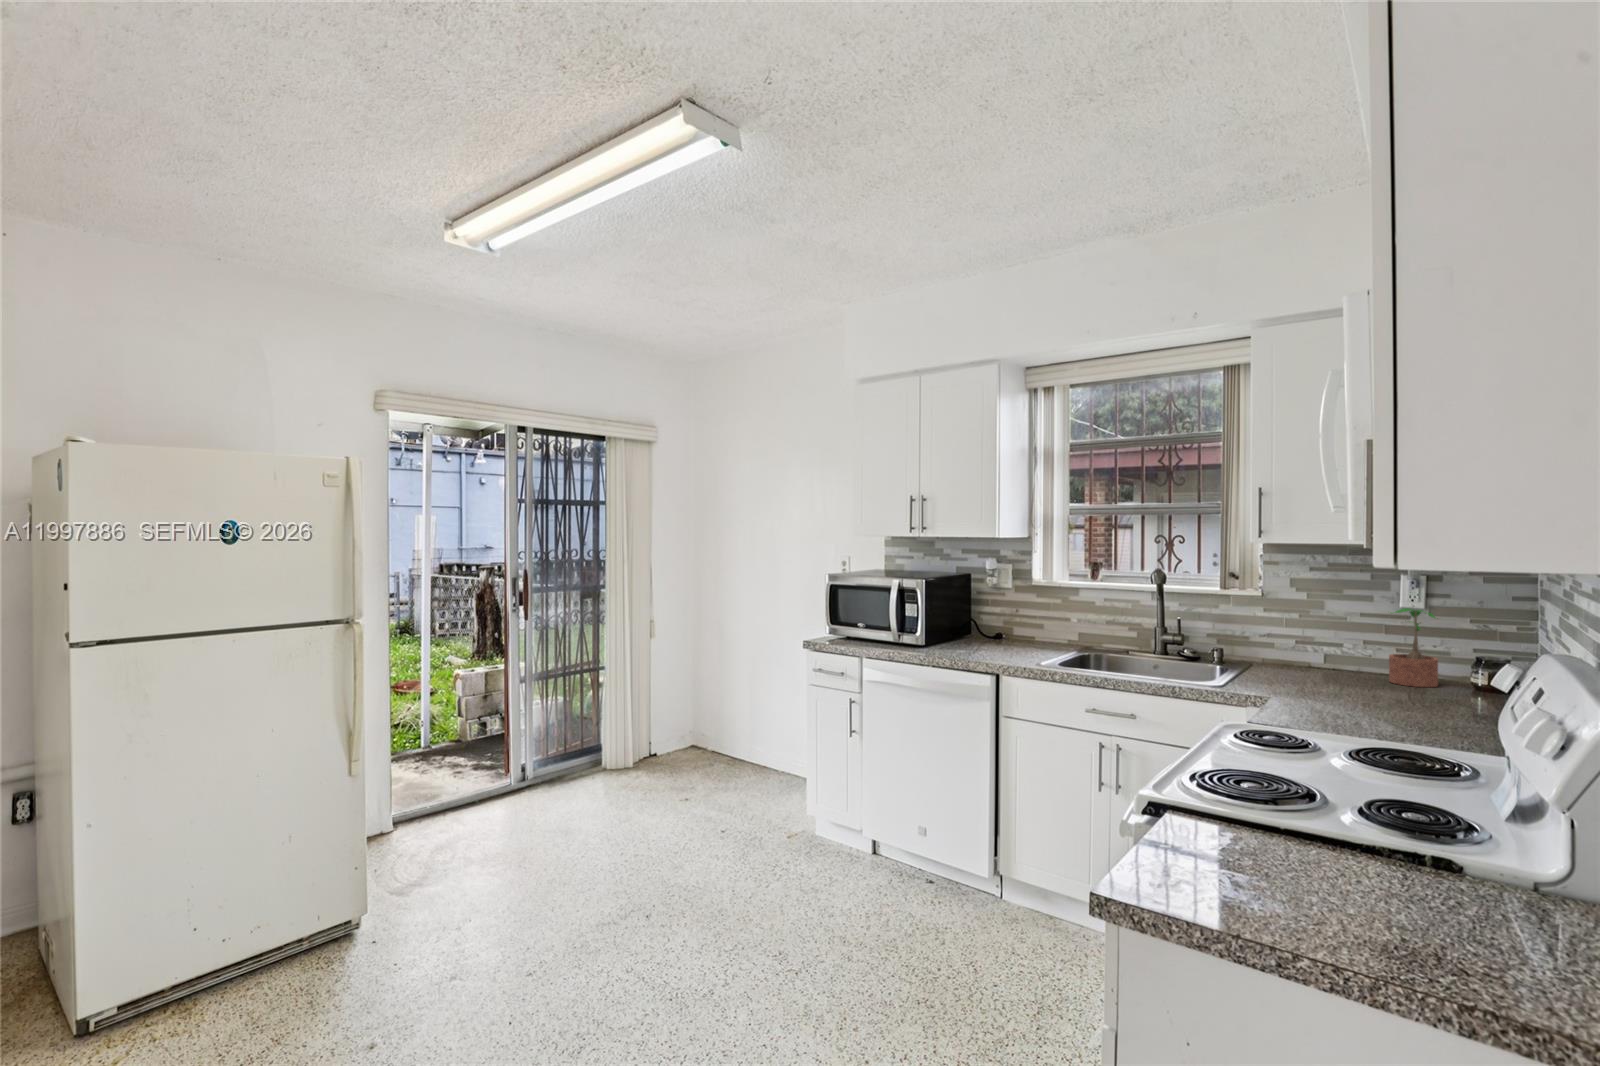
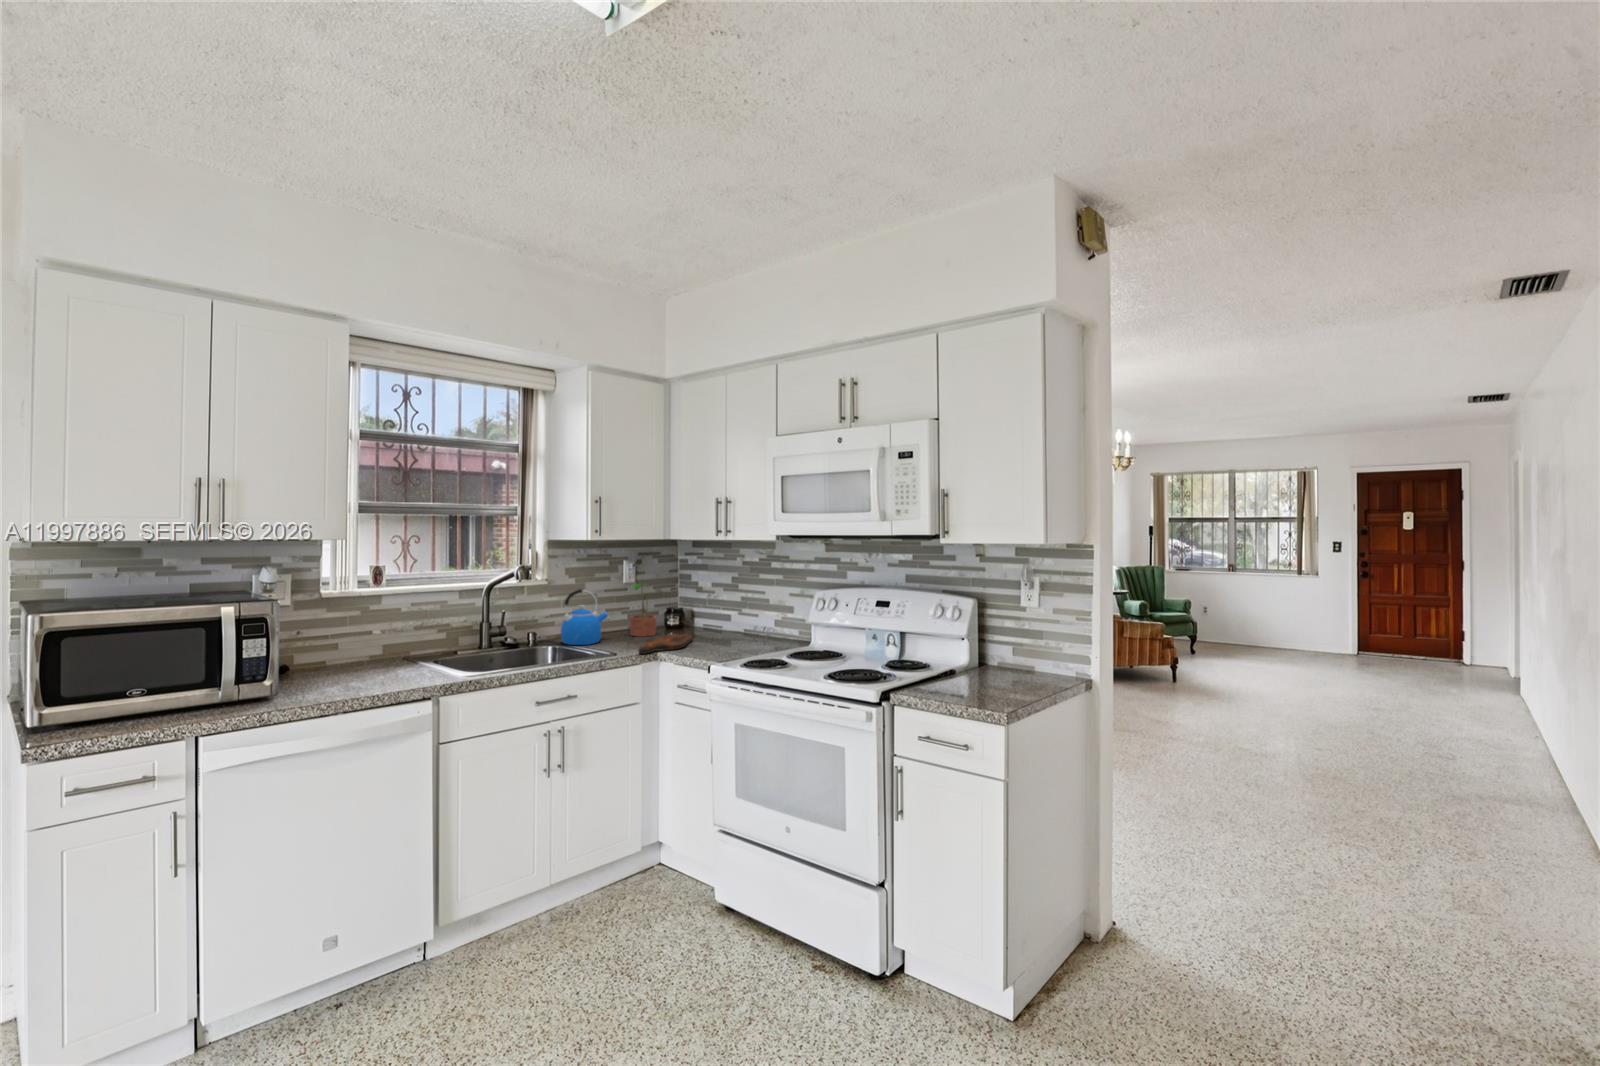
kettle: none [1266,604,1343,677] -> present [561,589,608,645]
cutting board: none [1298,682,1451,702] -> present [638,634,692,654]

